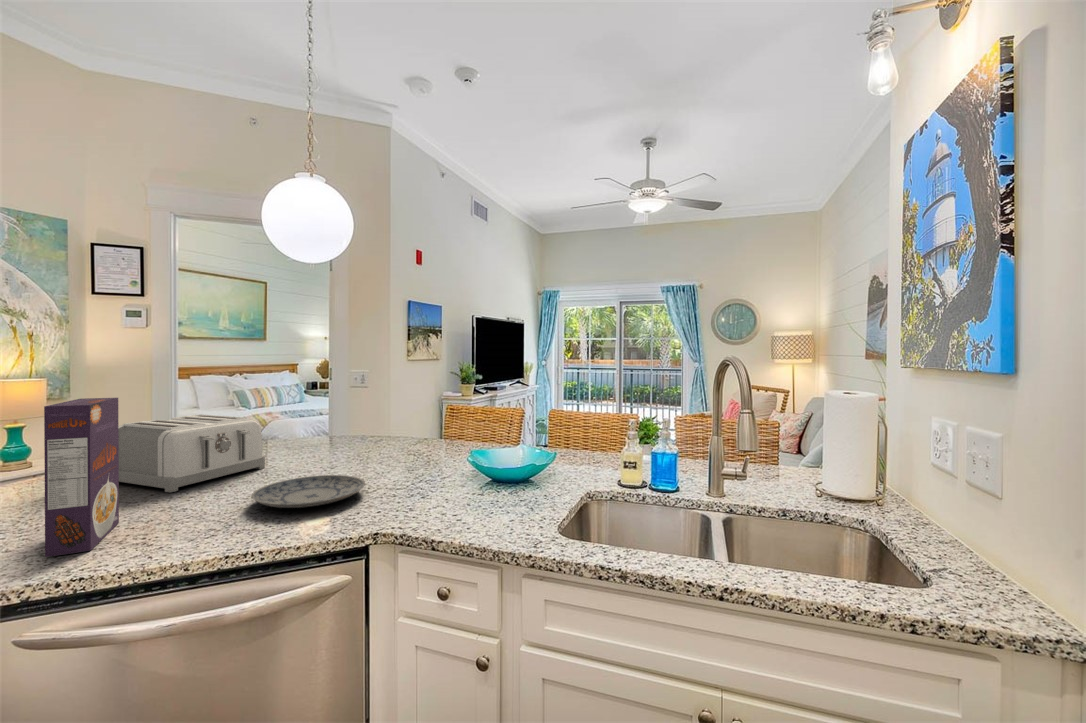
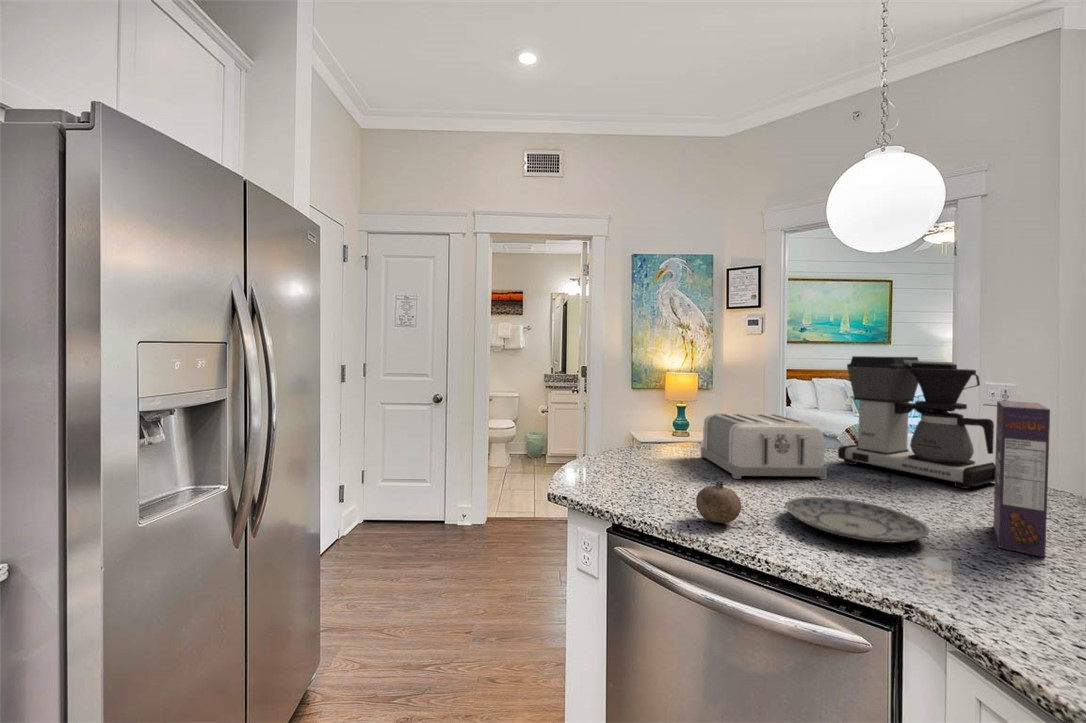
coffee maker: none [265,353,378,451] -> present [838,356,995,489]
cereal box: present [44,398,119,557] -> present [993,401,1050,557]
fruit: none [155,492,215,541] -> present [696,481,741,523]

